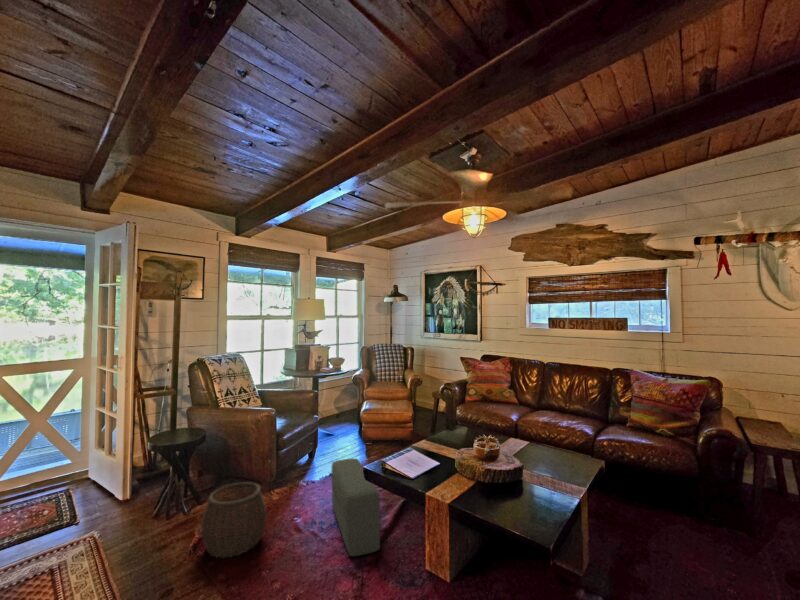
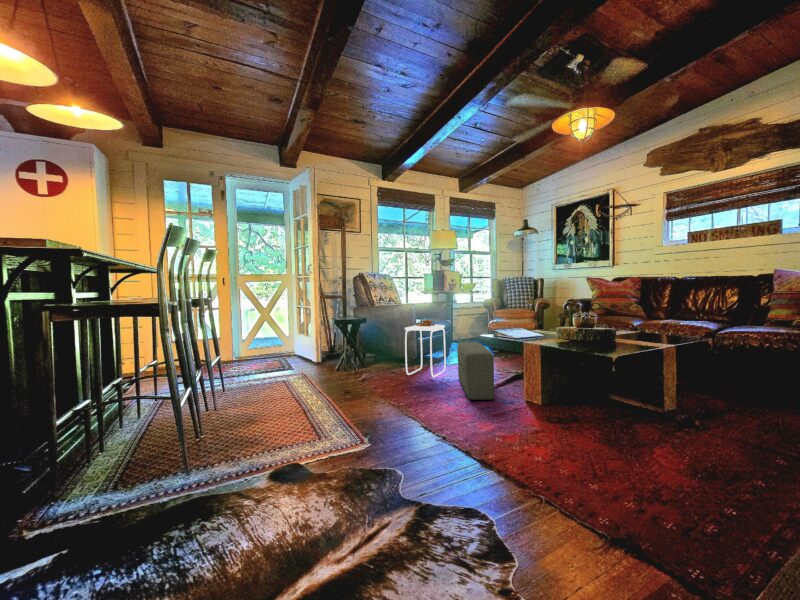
side table: none [263,430,315,511] -> present [405,320,446,377]
woven basket: present [202,482,266,558] -> none [364,347,407,390]

